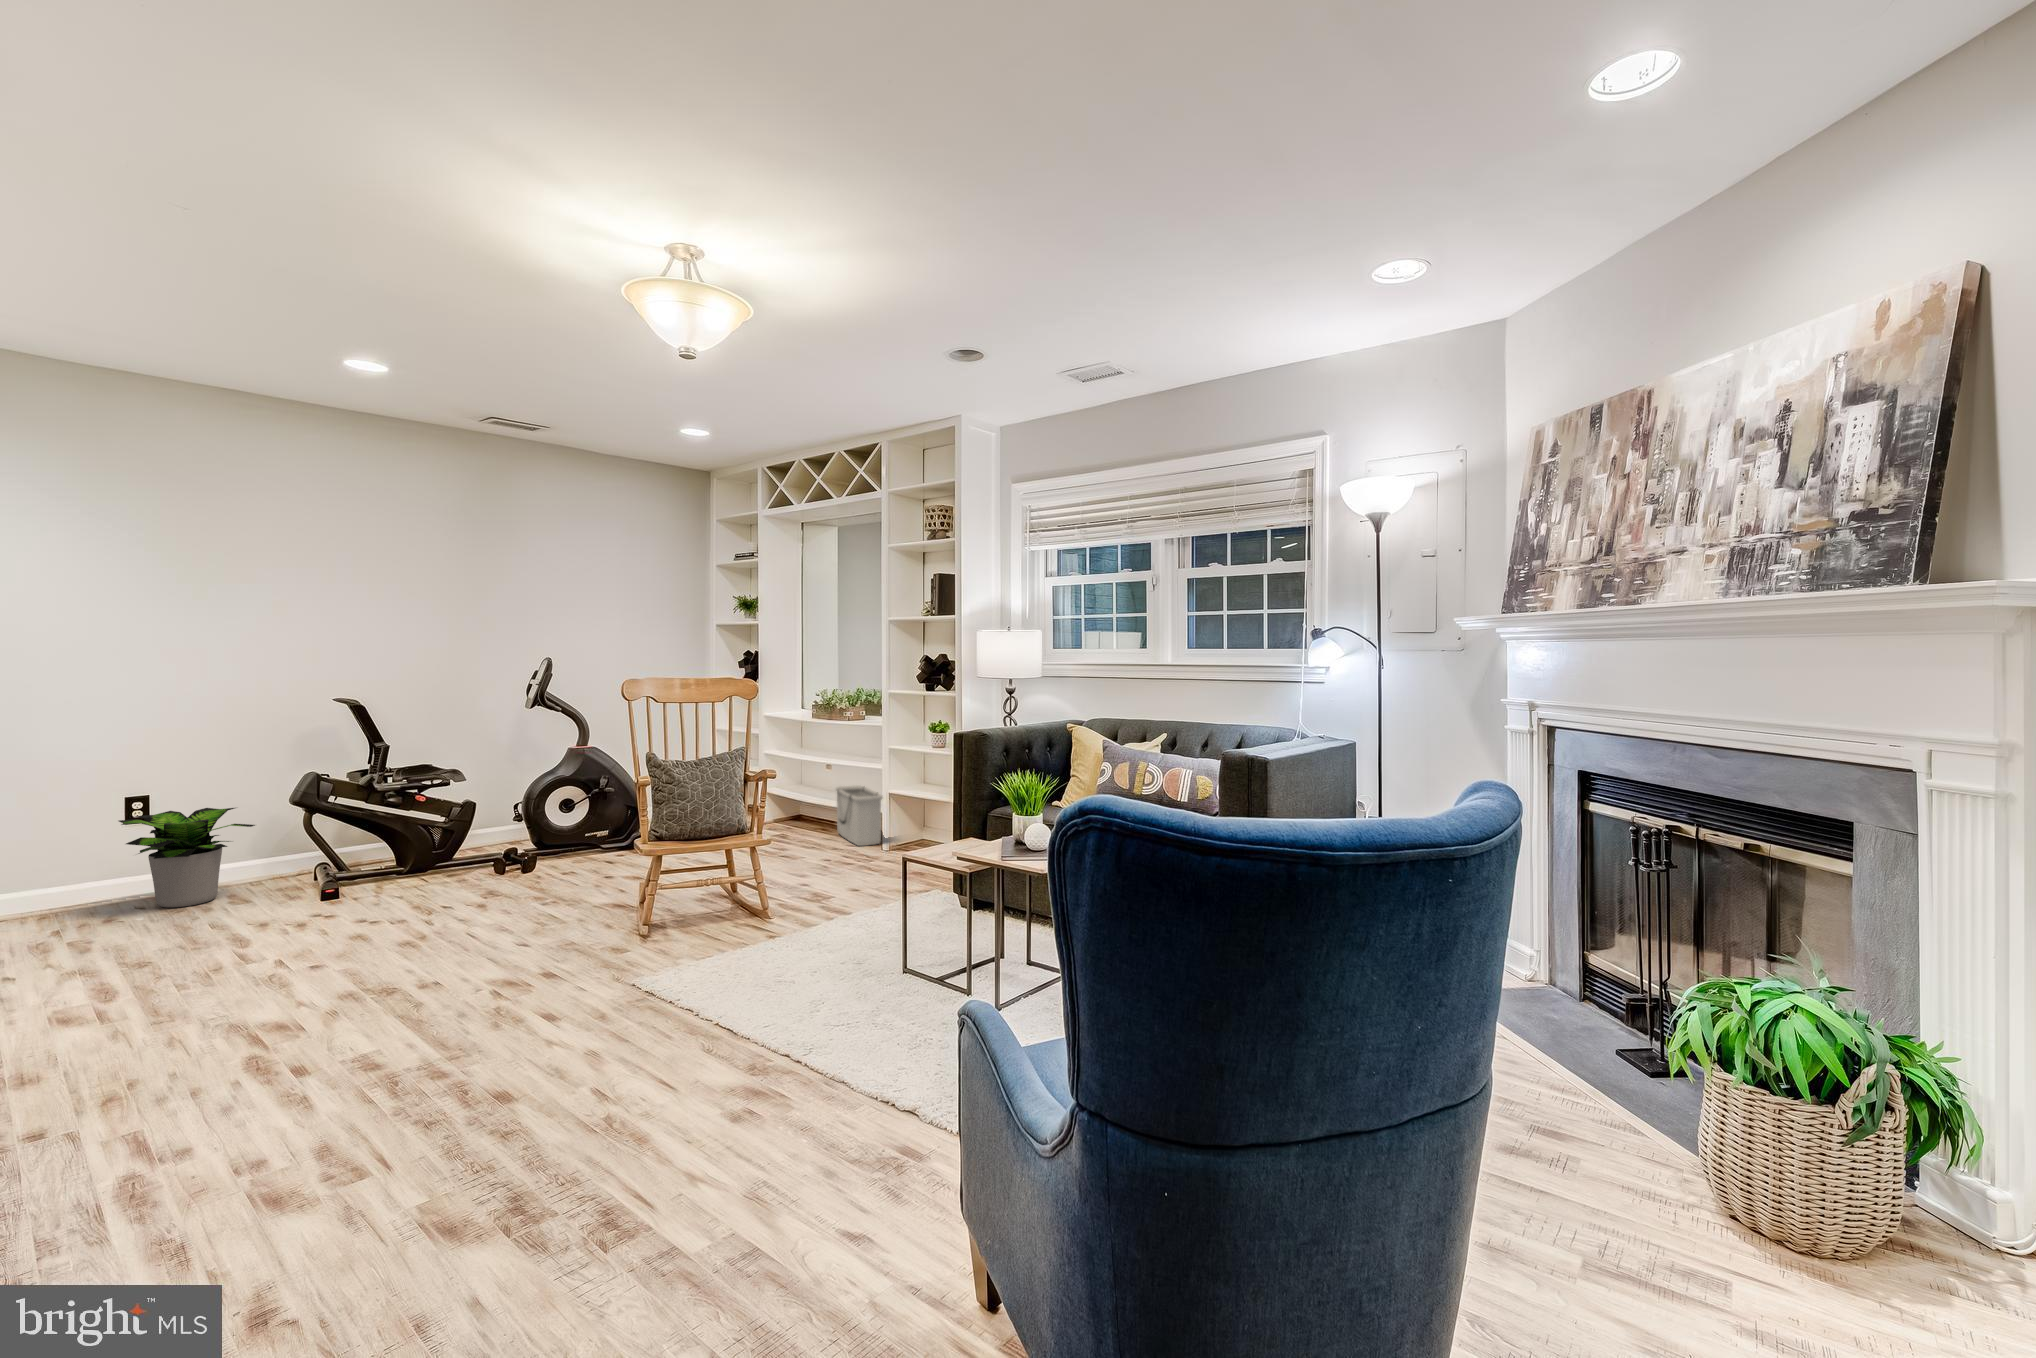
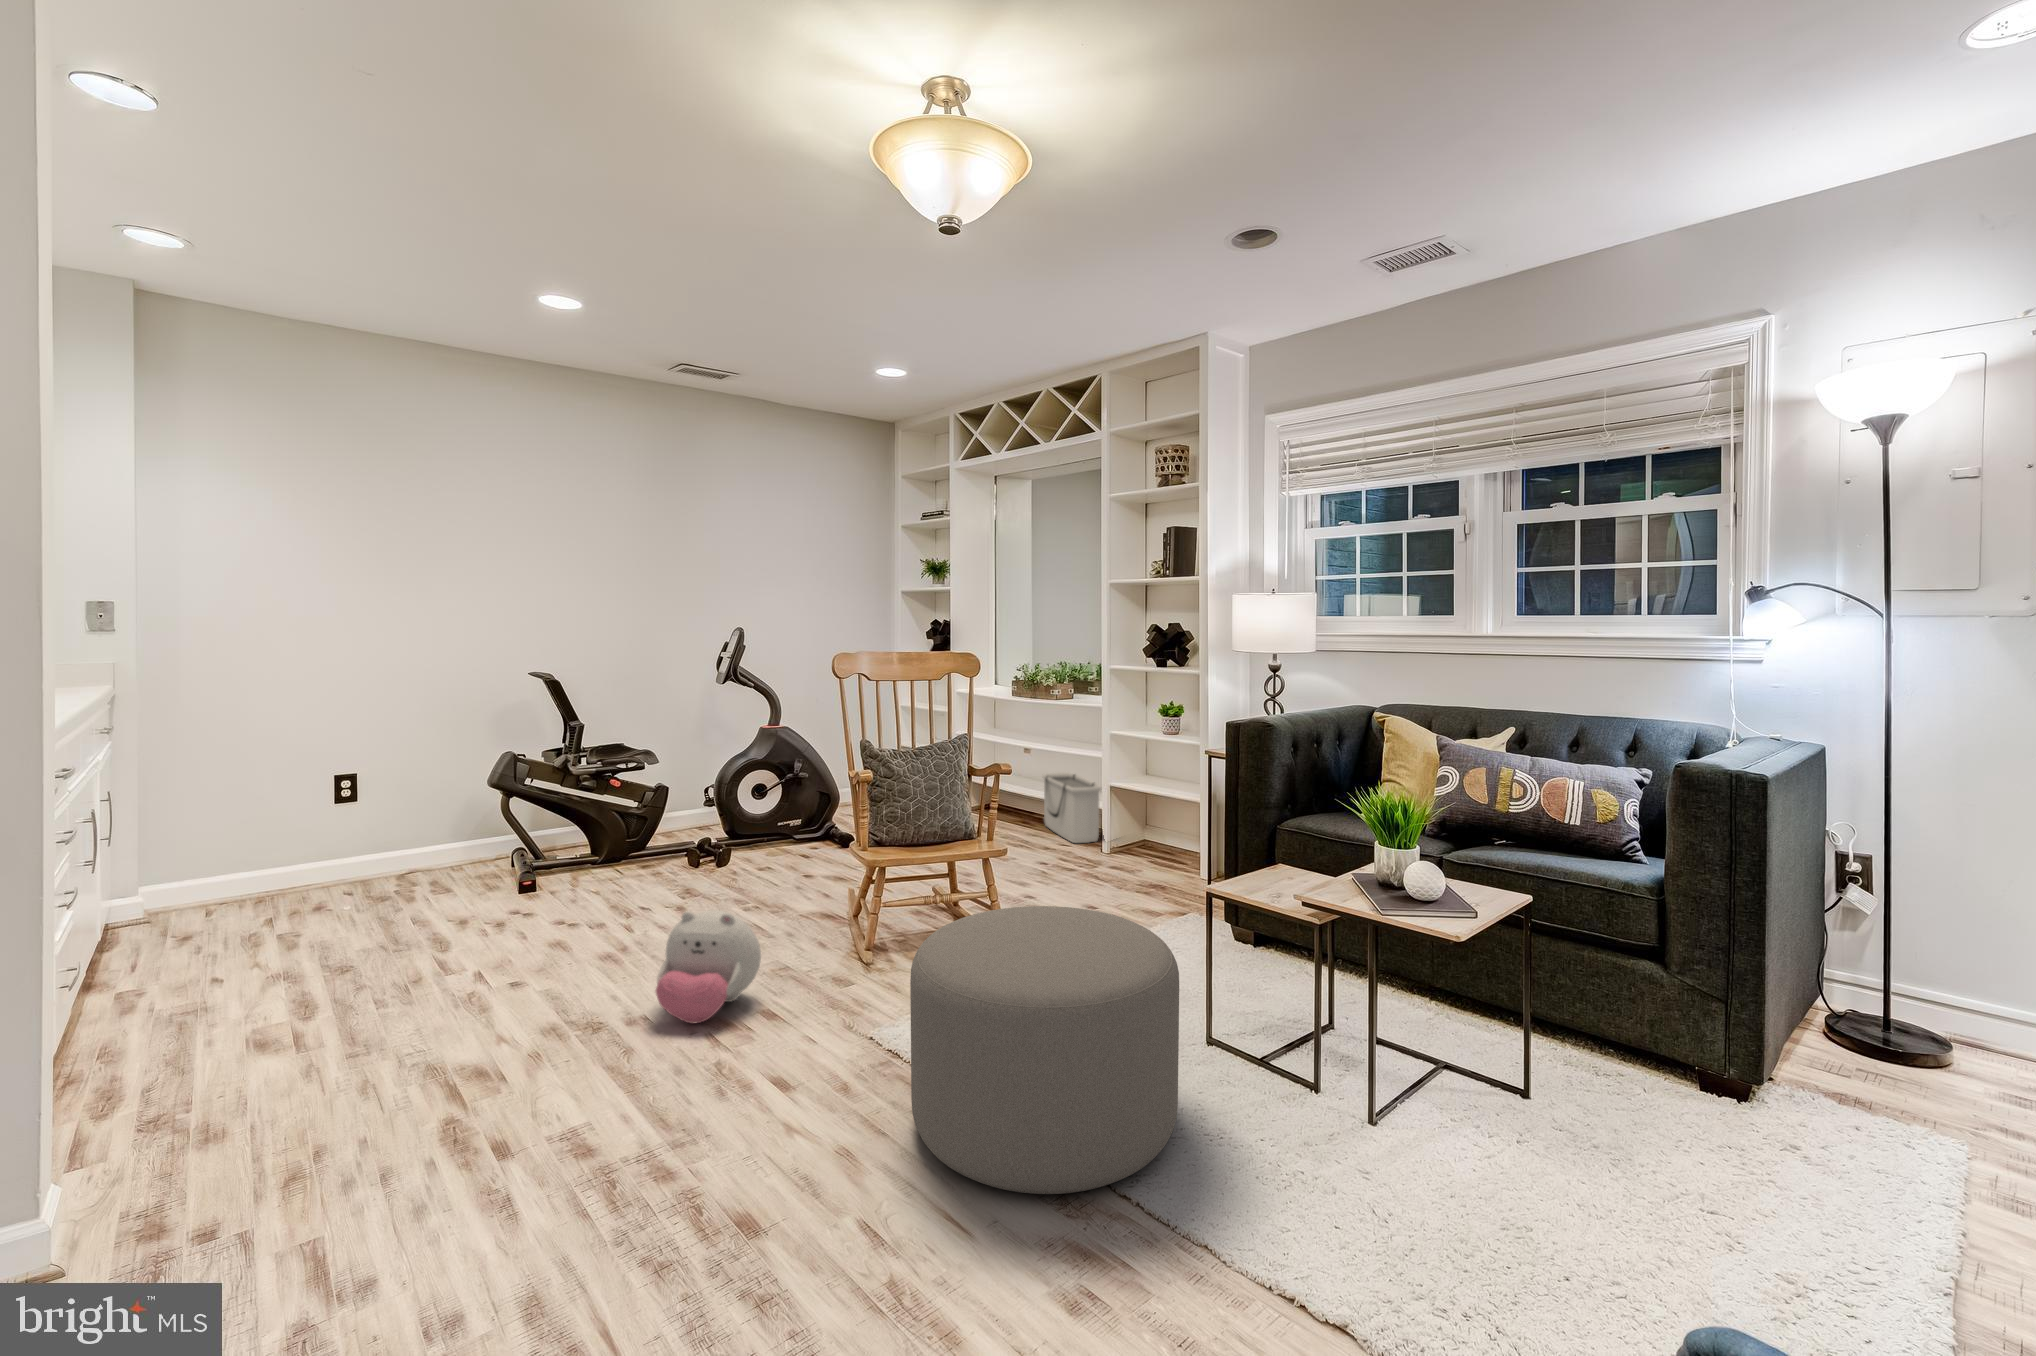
potted plant: present [119,808,255,908] -> none [323,789,457,895]
ottoman: none [647,870,855,1065] -> present [910,906,1179,1194]
plush toy: none [445,892,543,984] -> present [656,910,761,1023]

